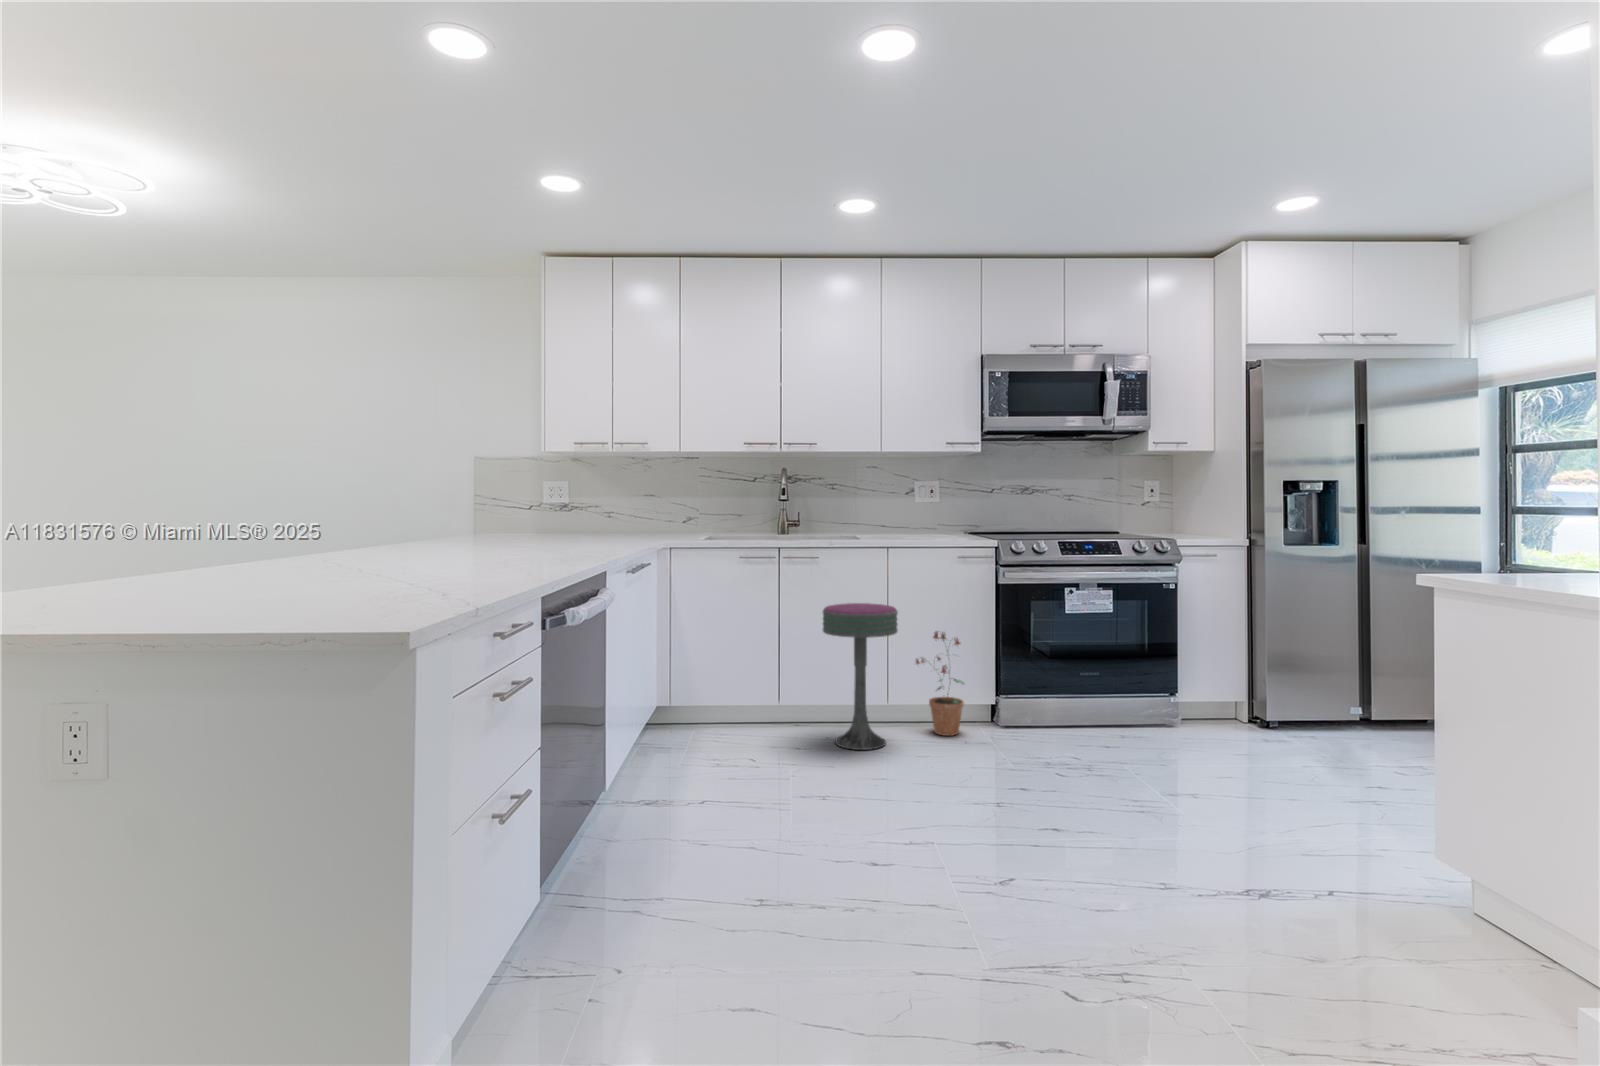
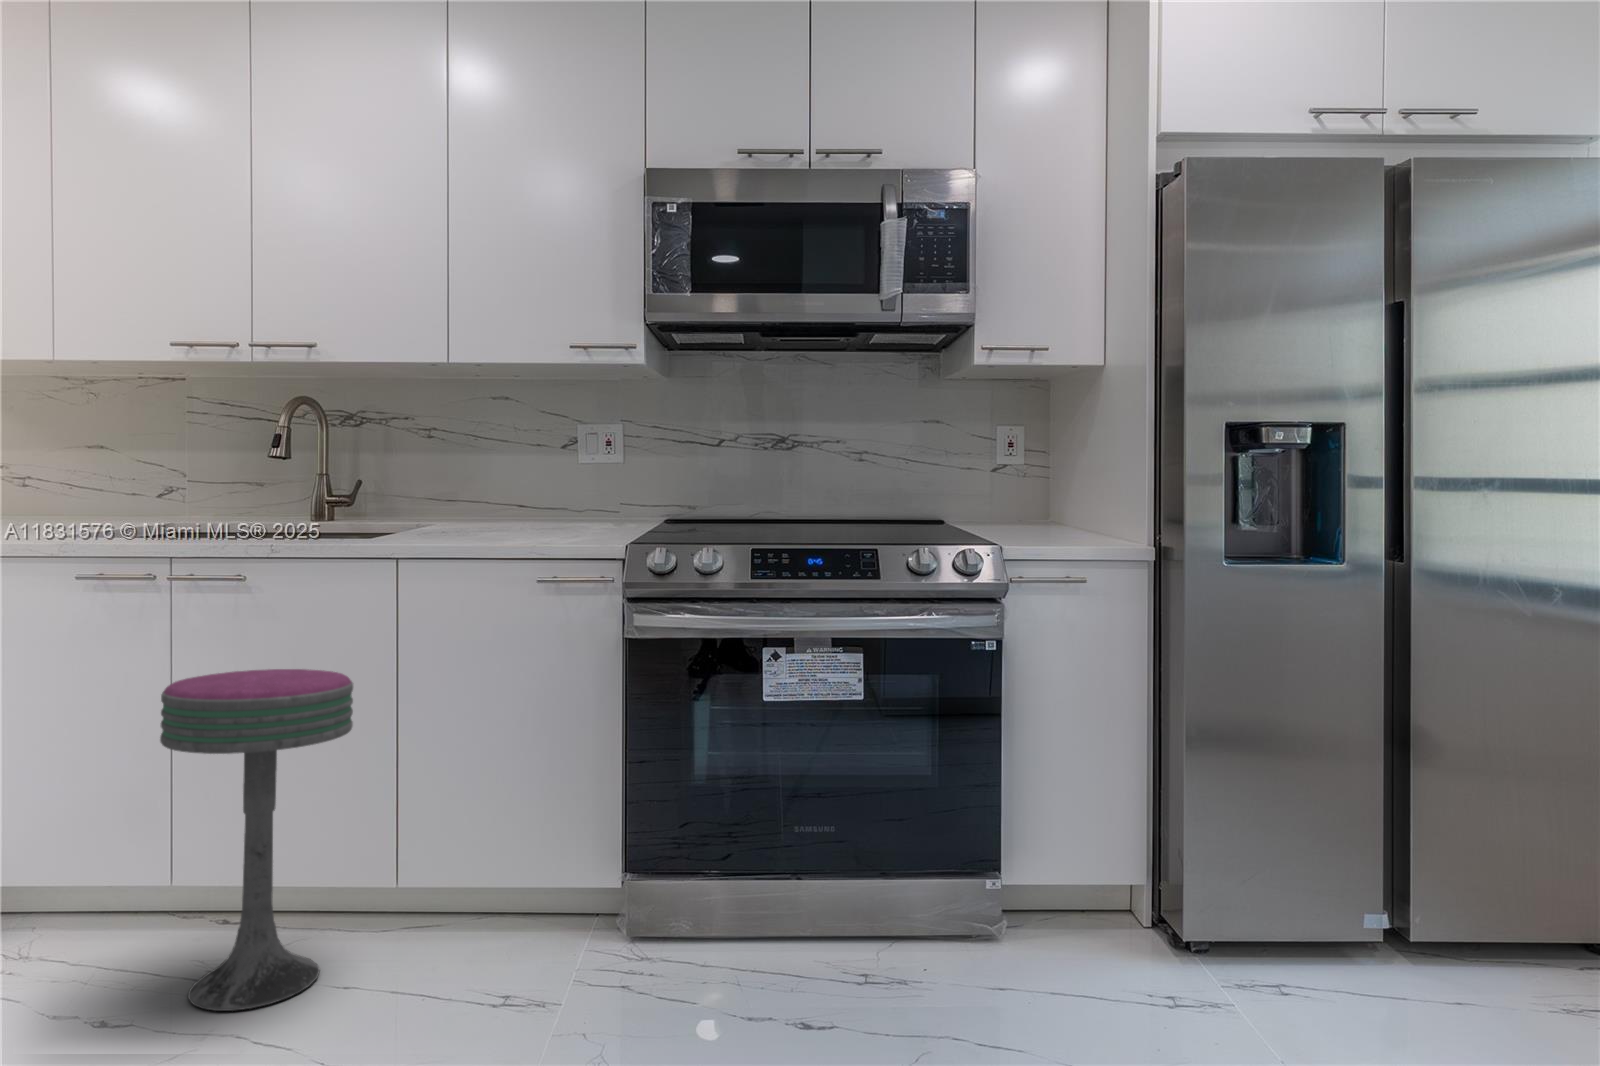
potted plant: present [916,631,964,736] -> none [436,730,529,965]

